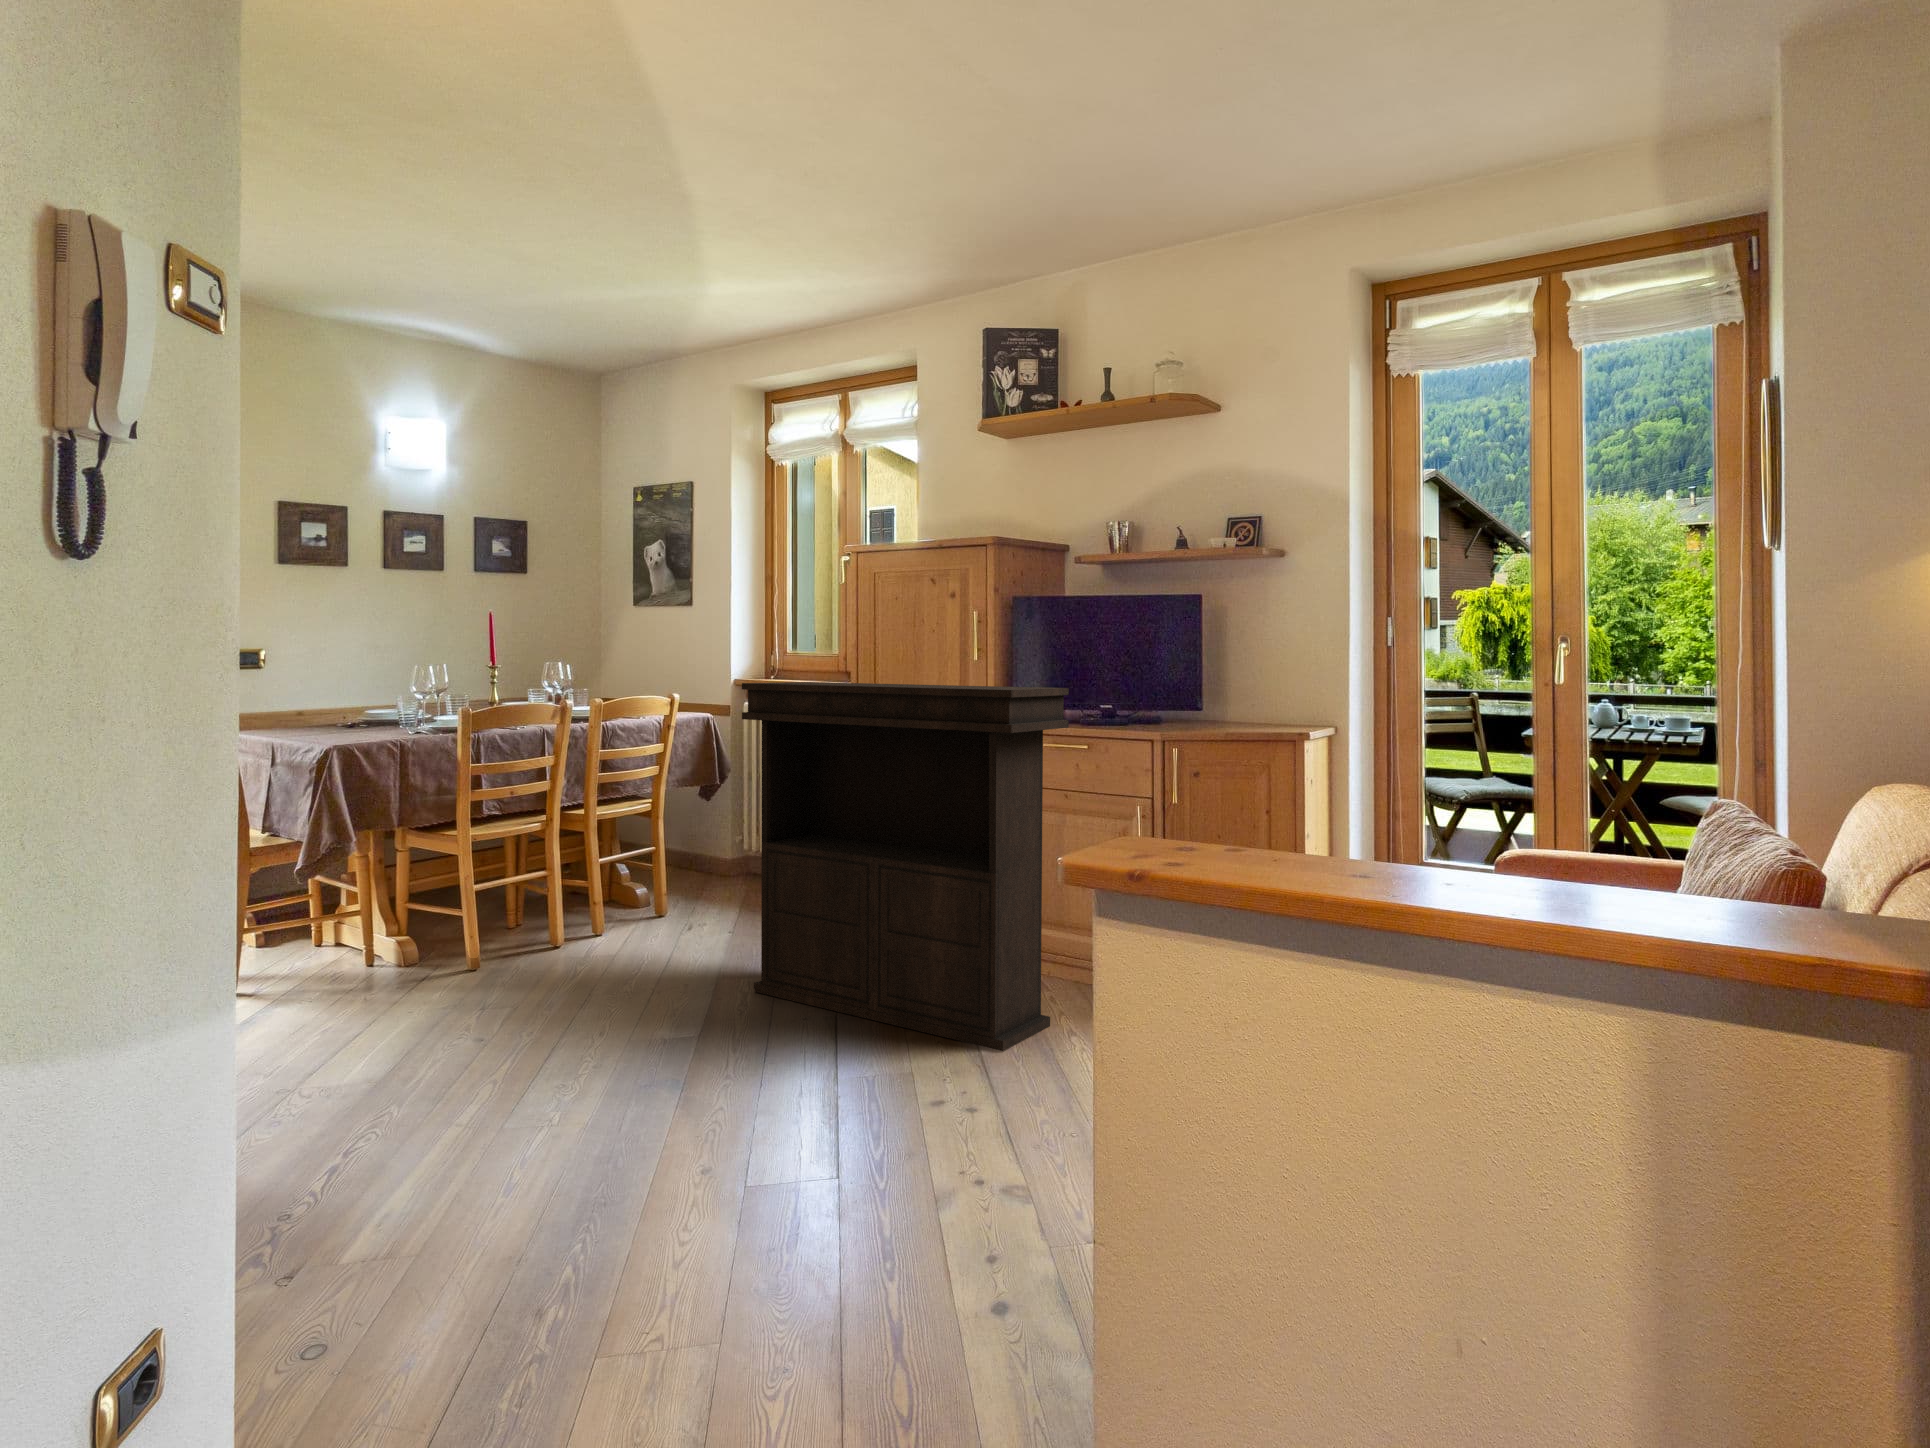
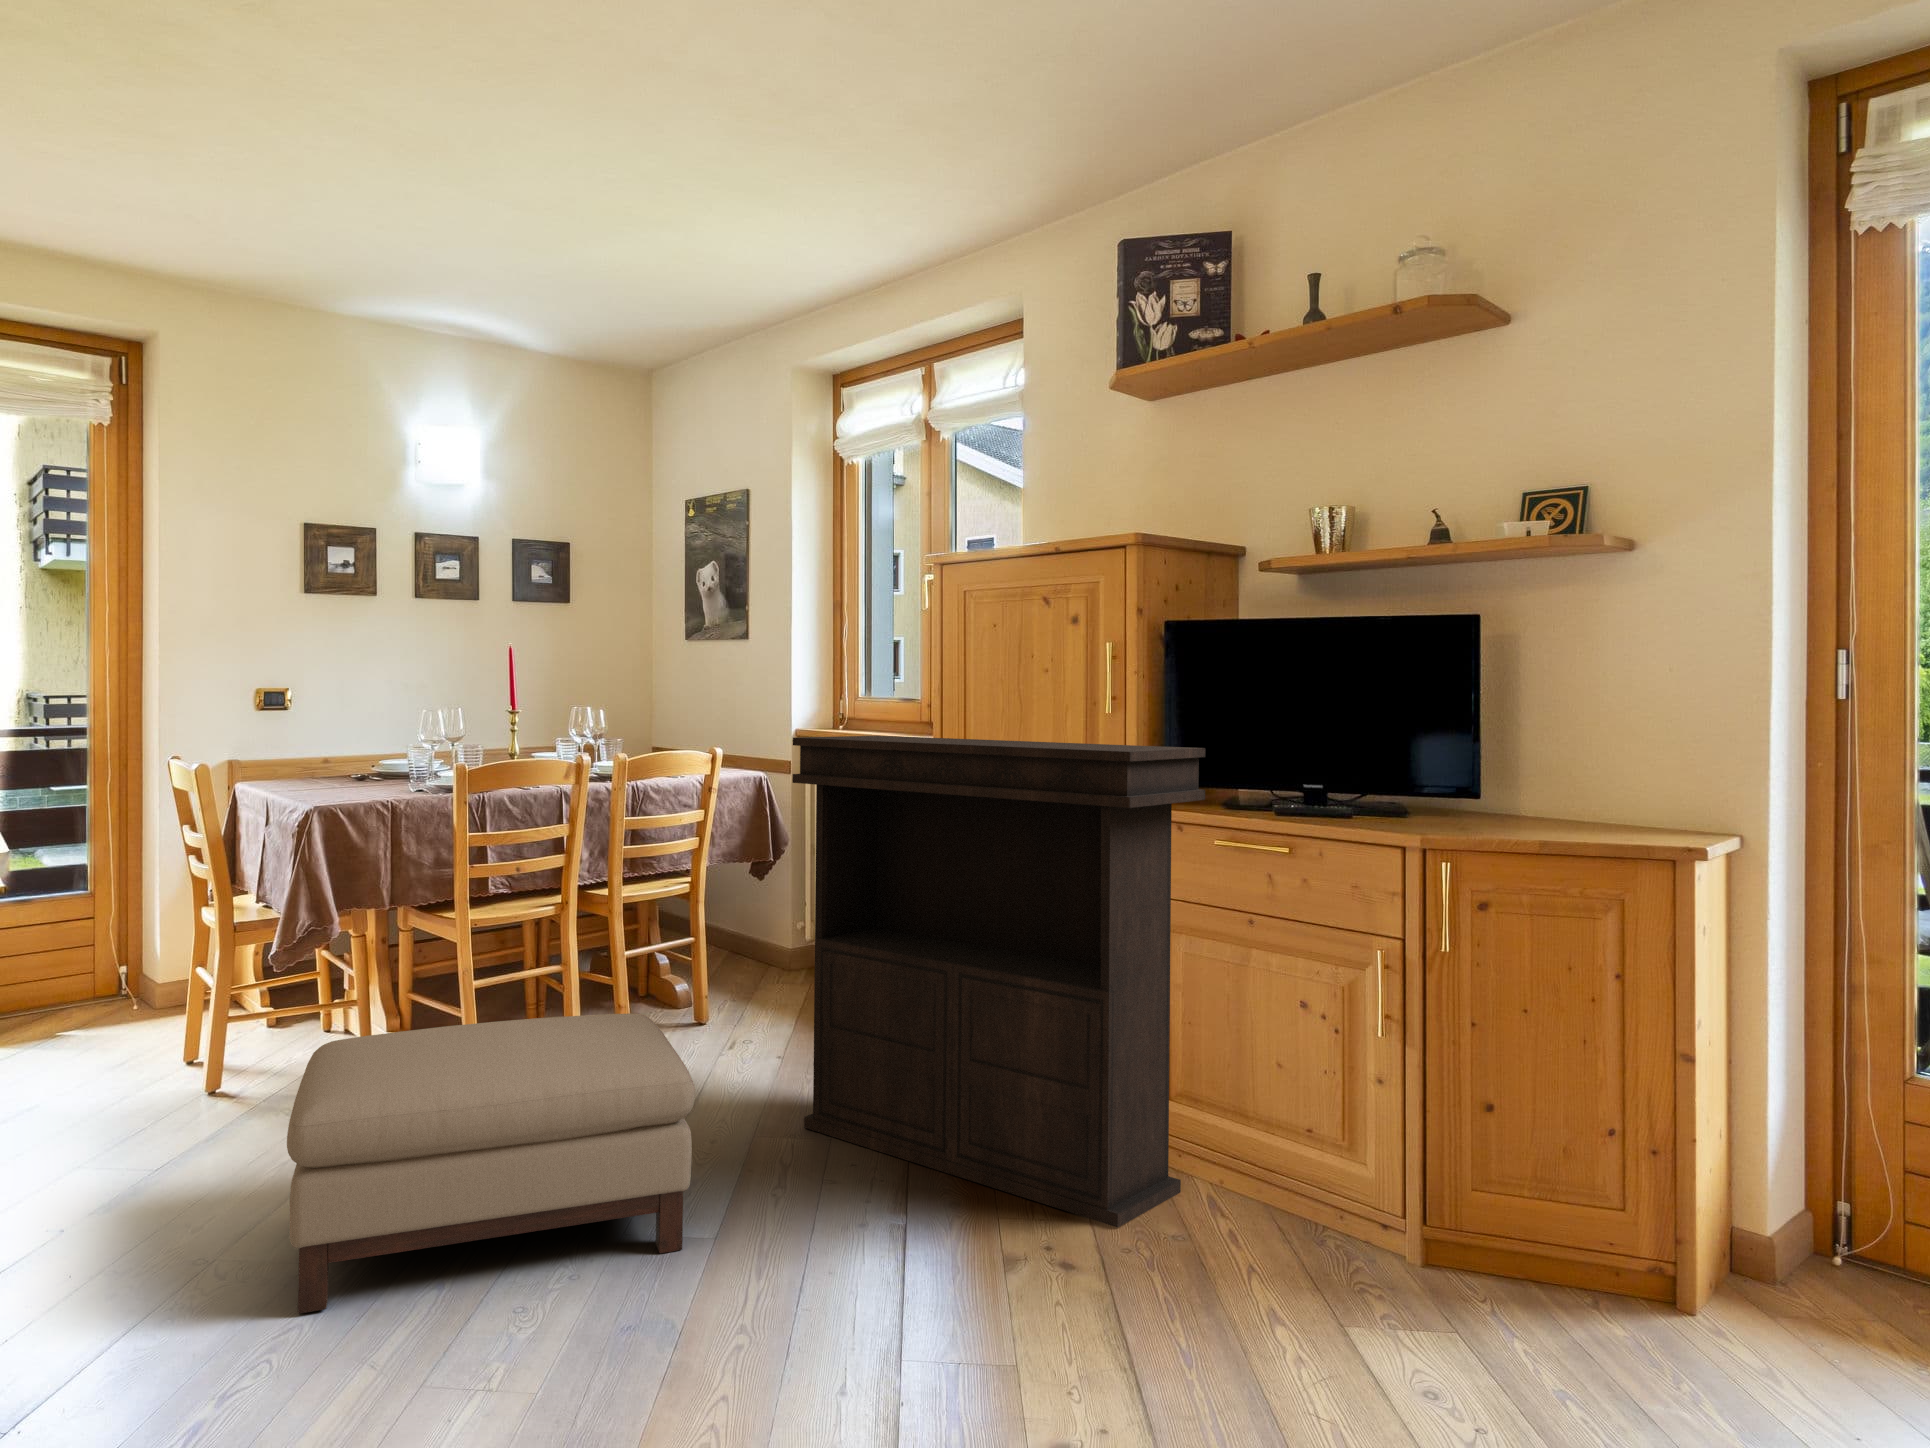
ottoman: none [347,903,674,1134] -> present [287,1013,695,1314]

